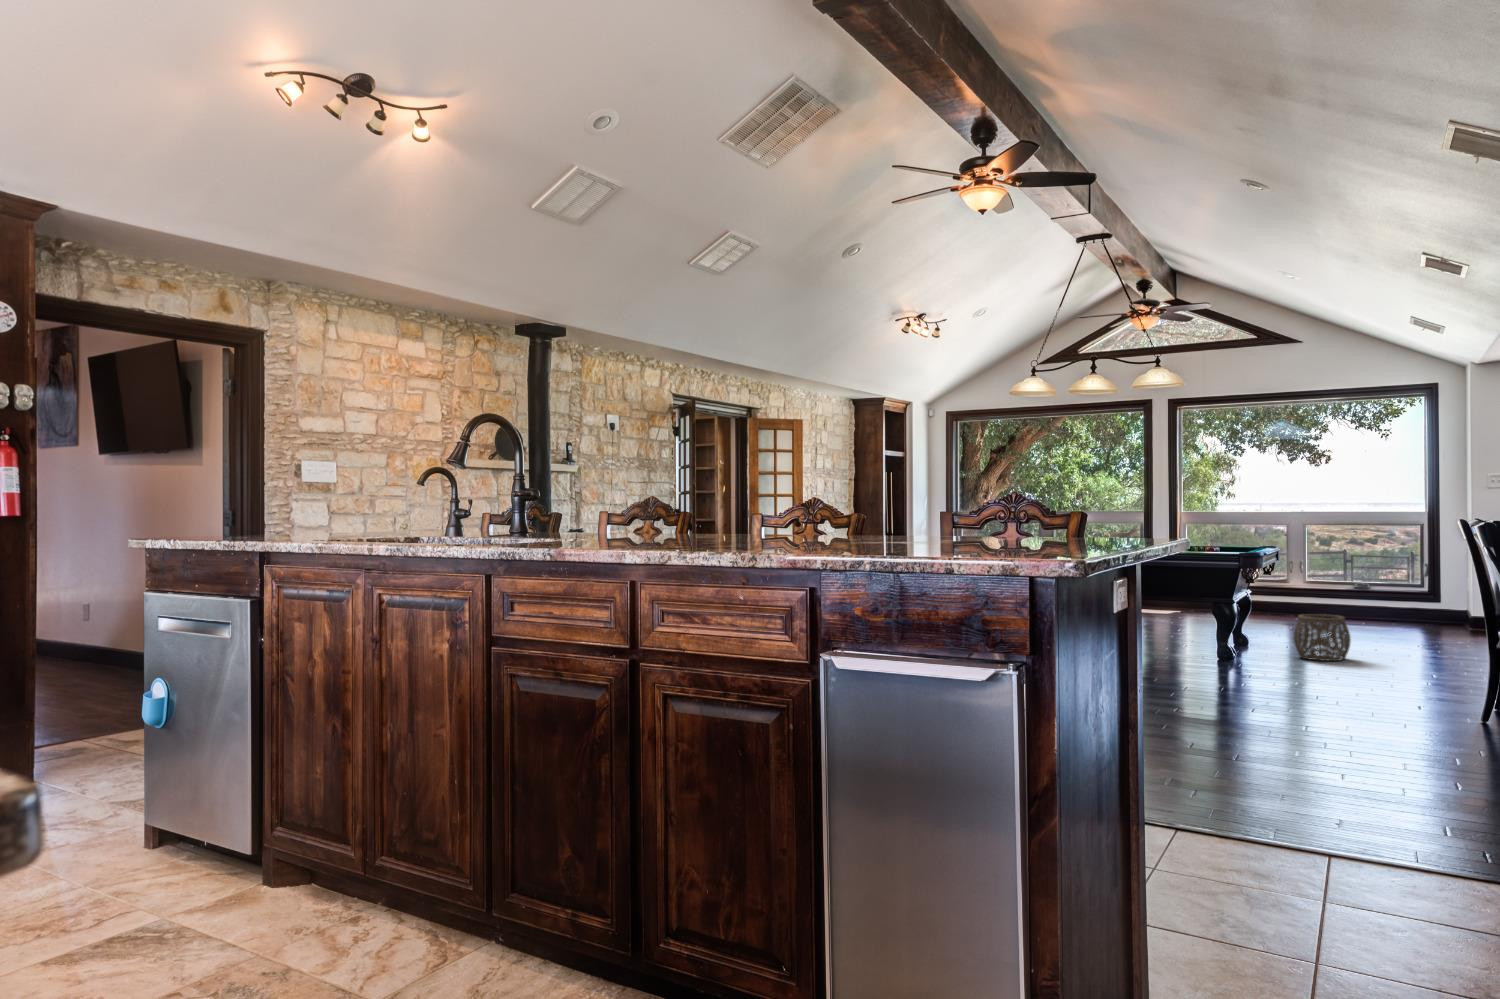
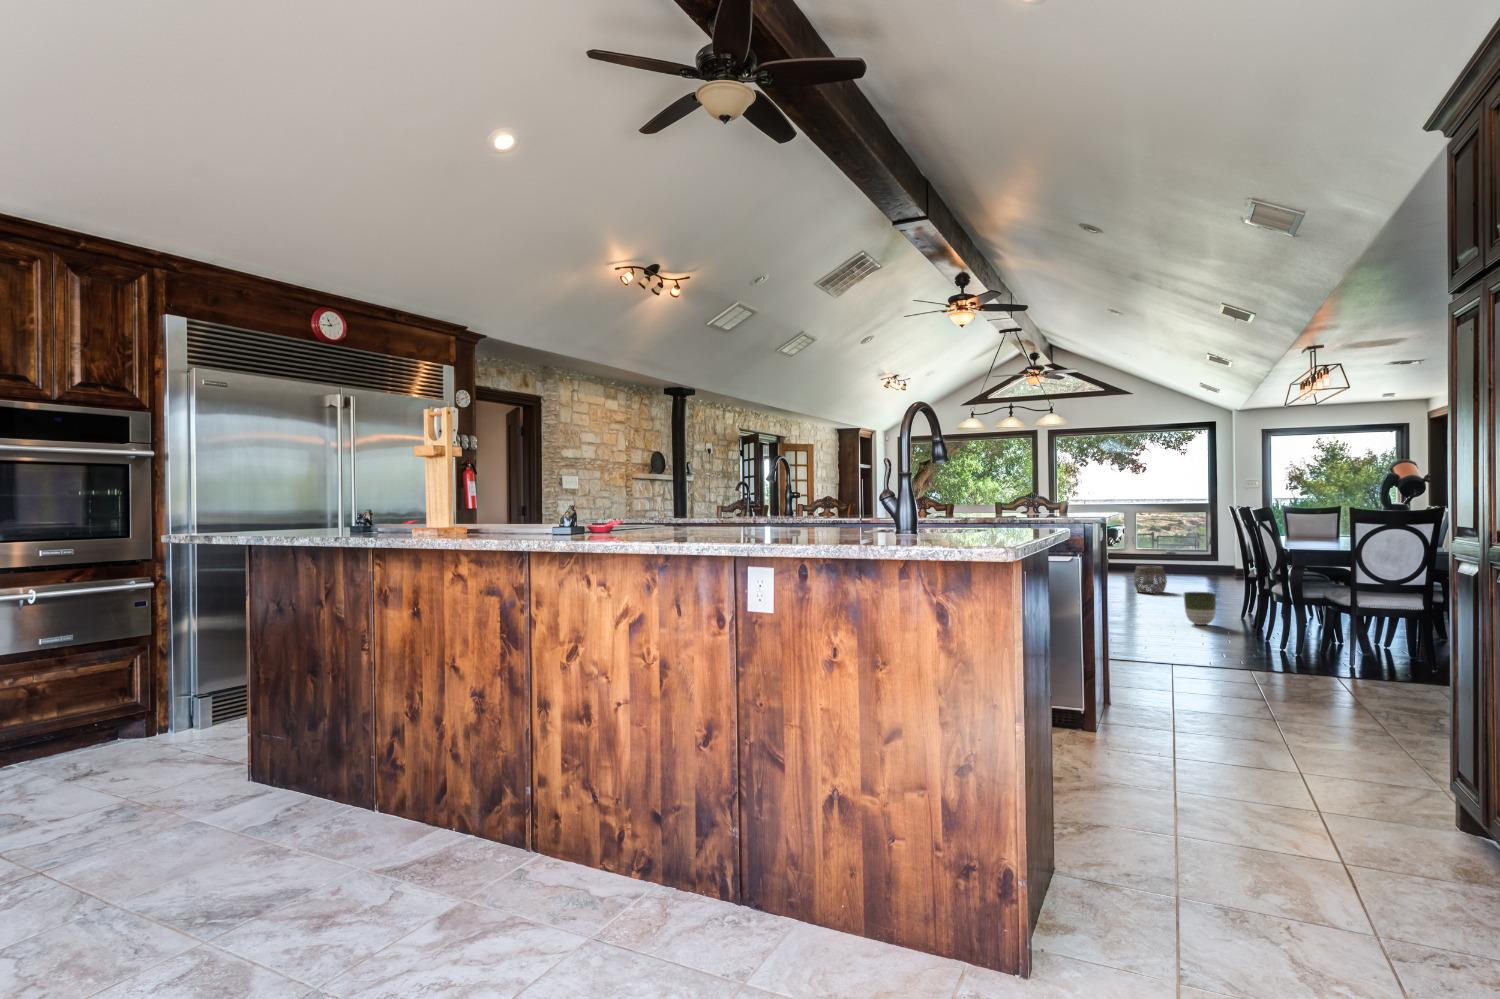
planter: none [1369,673,1432,737] -> present [1184,592,1216,625]

